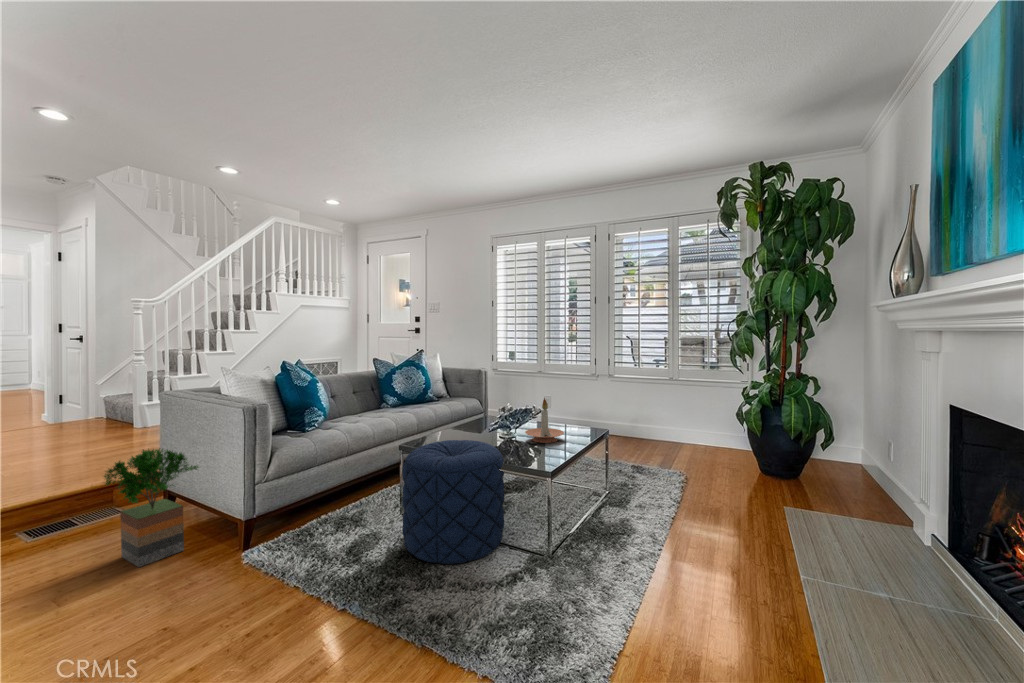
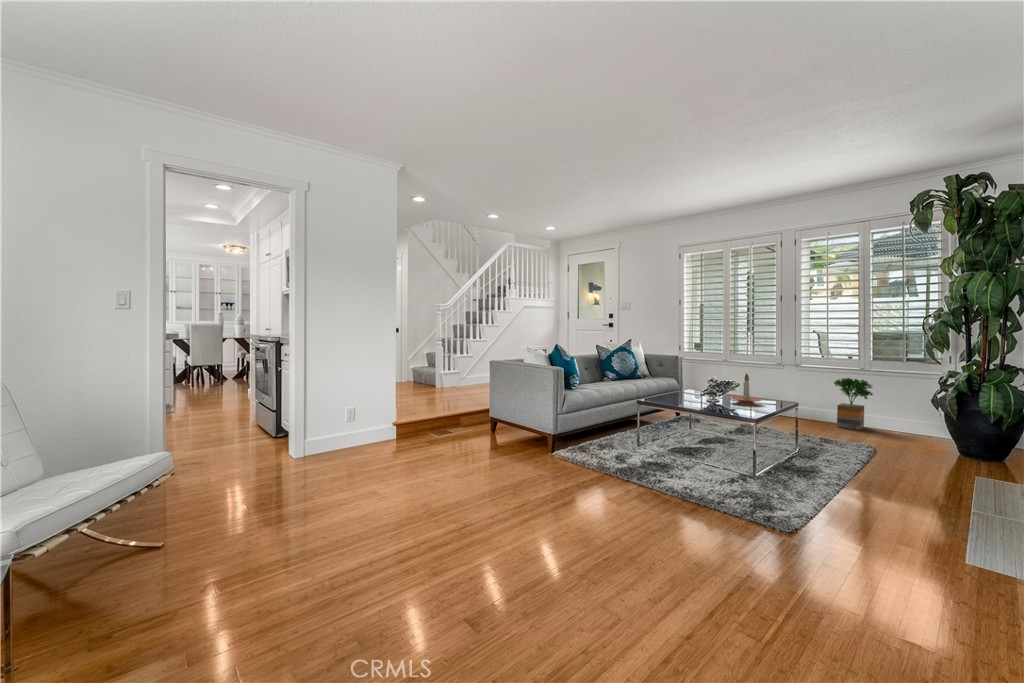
pouf: present [402,440,504,564] -> none [649,397,721,472]
potted tree: present [104,448,199,567] -> present [834,378,873,430]

